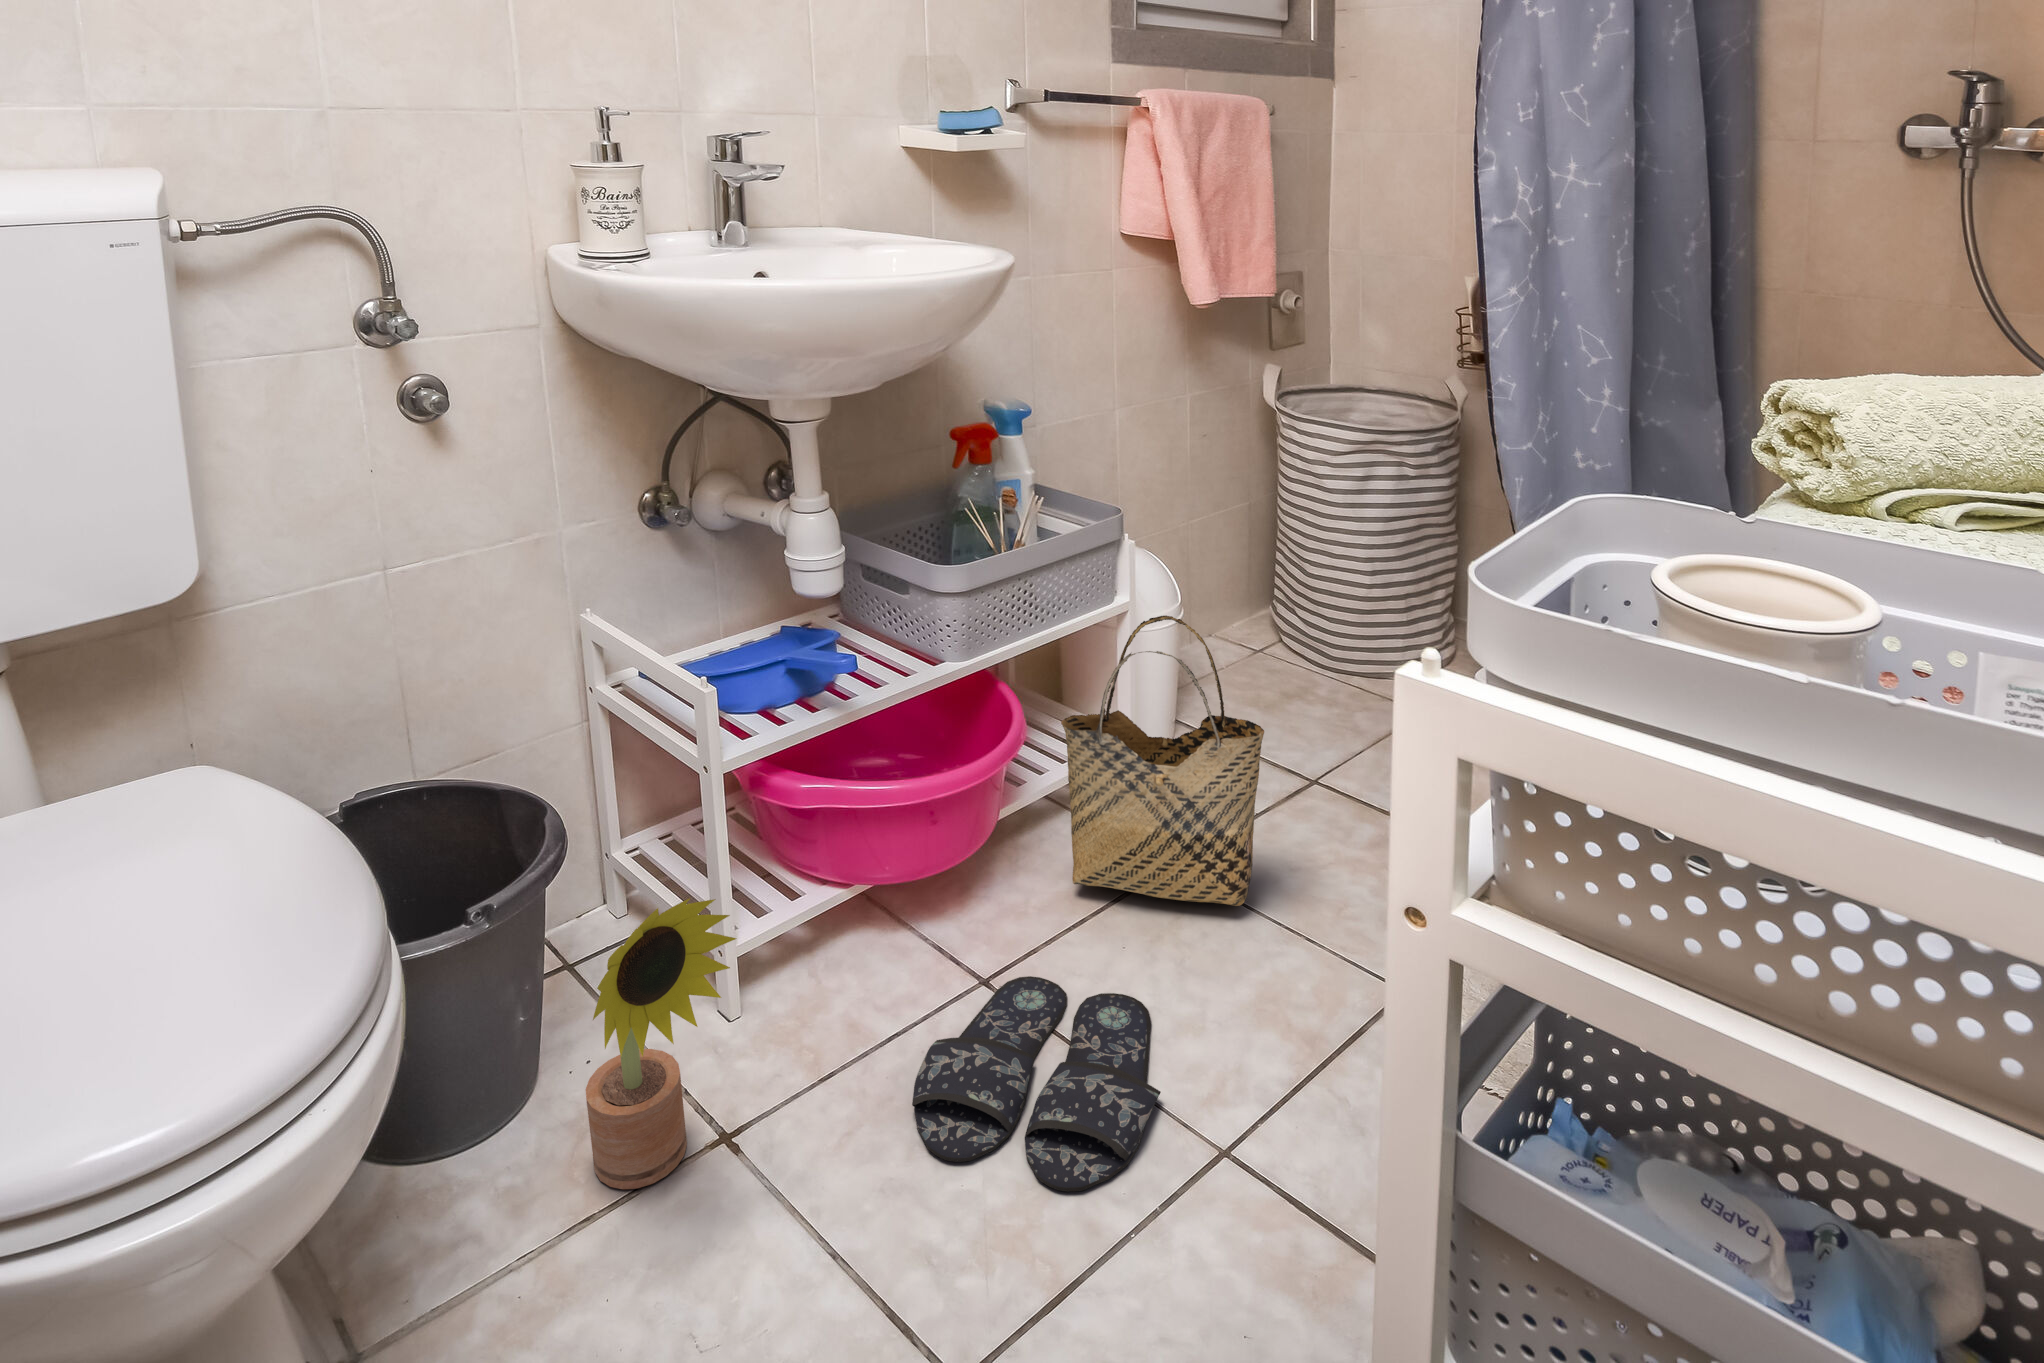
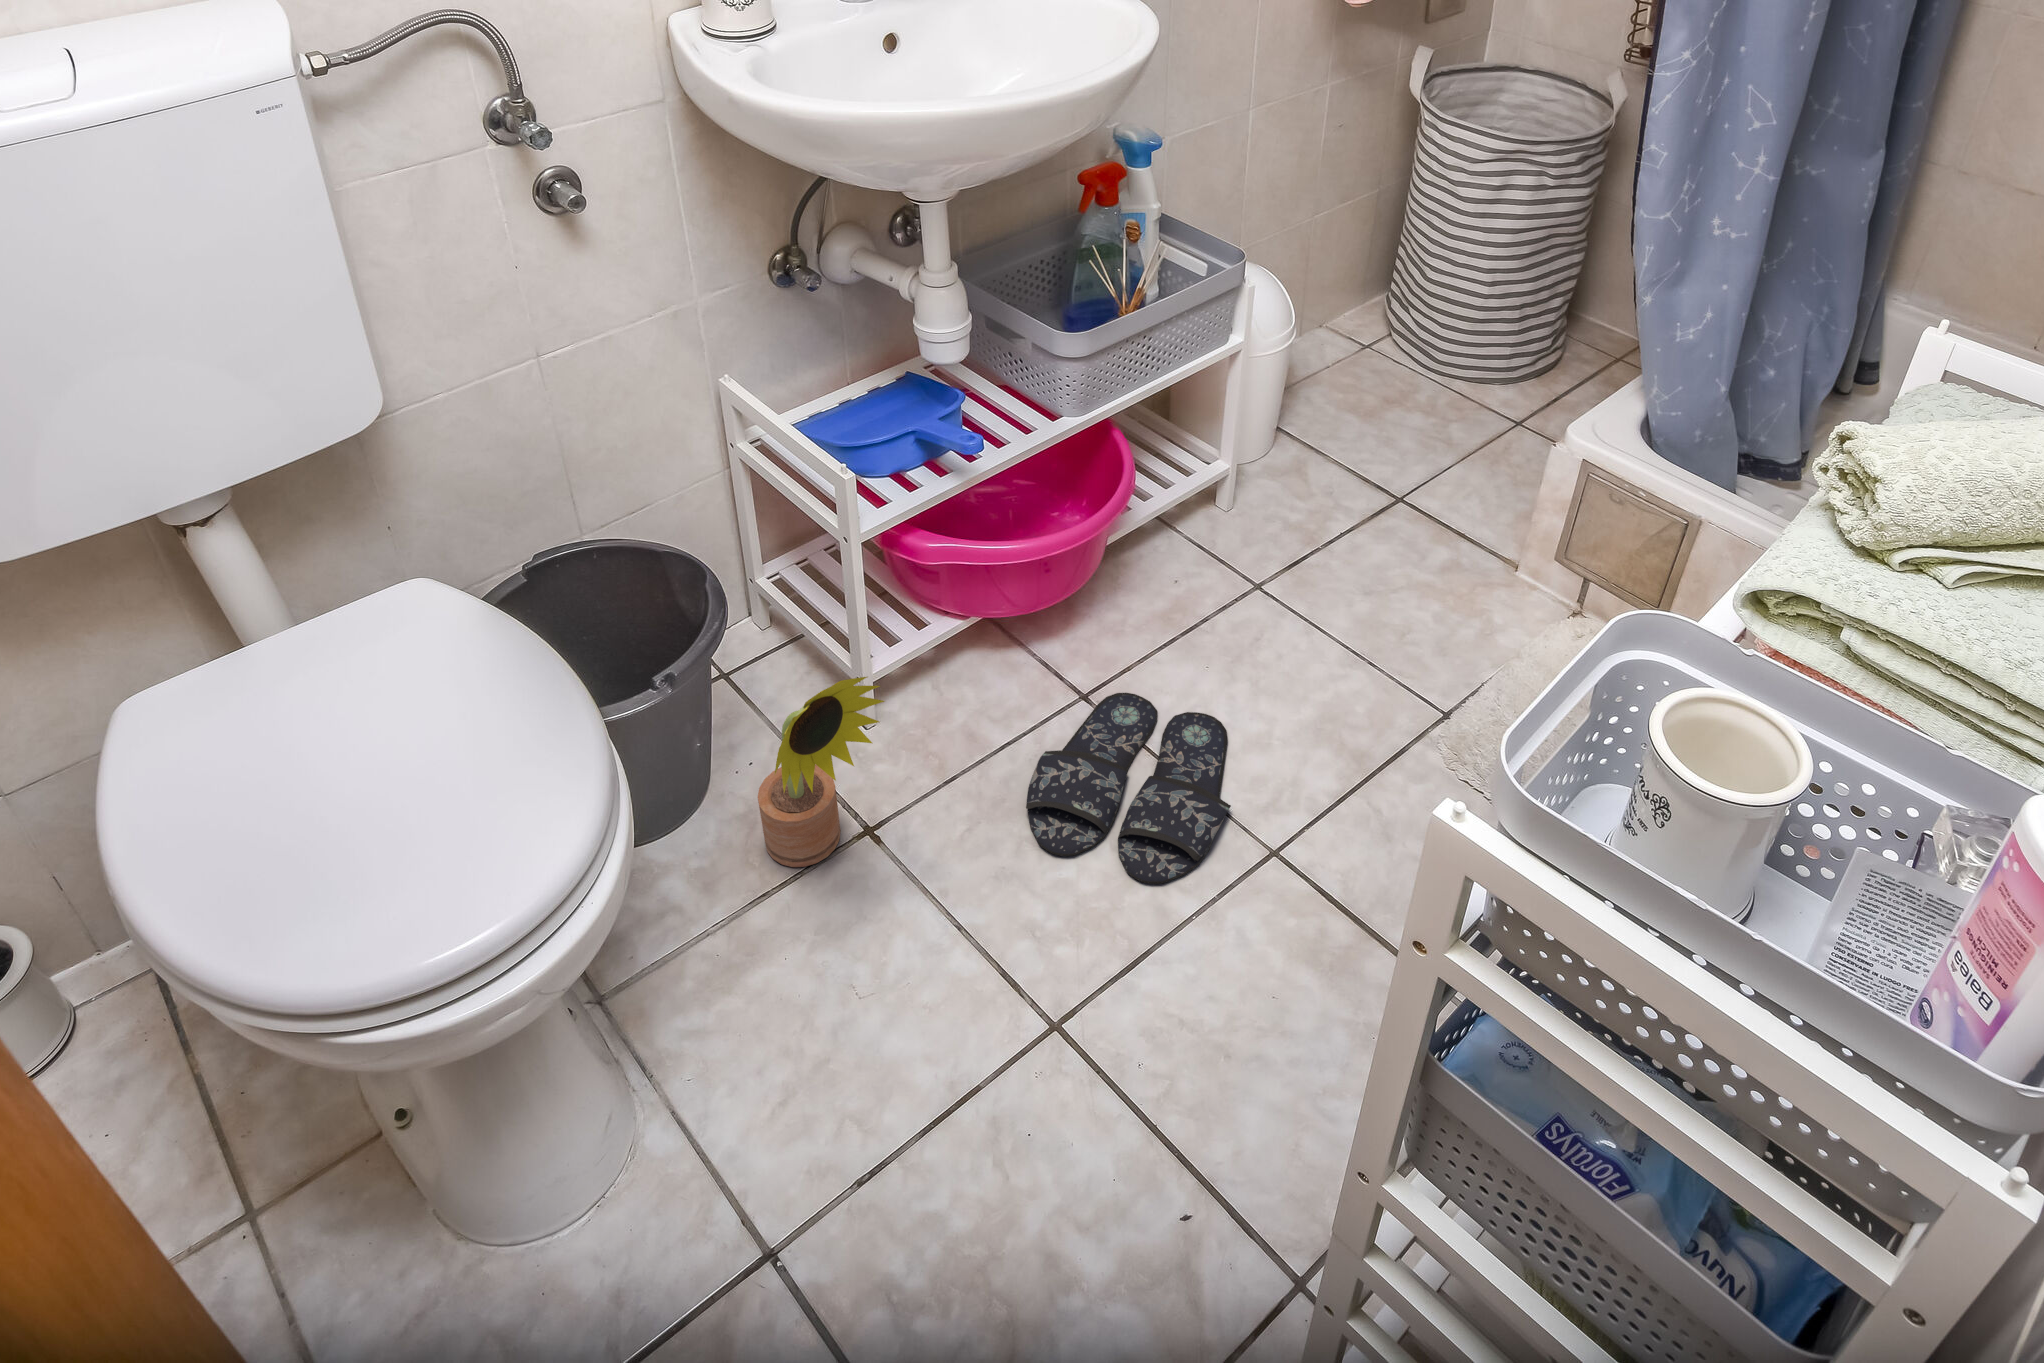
woven basket: present [1061,616,1264,906] -> none [1168,377,1358,635]

